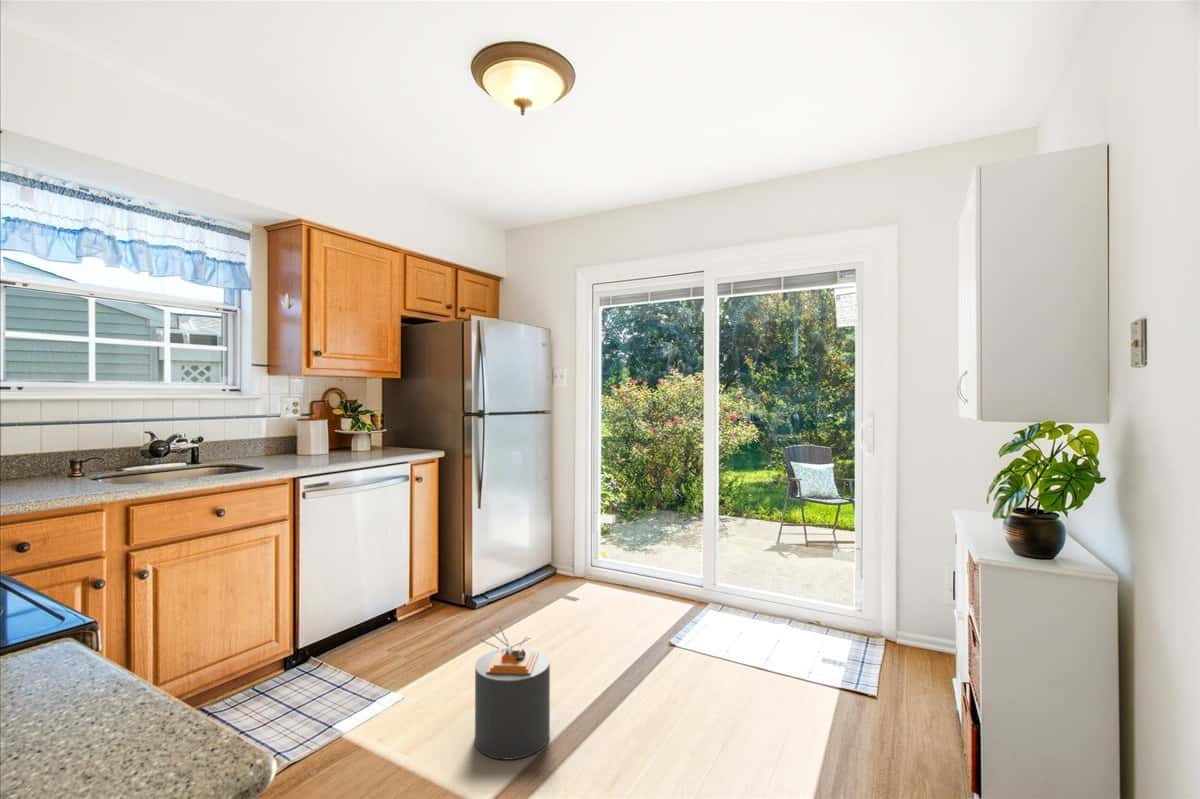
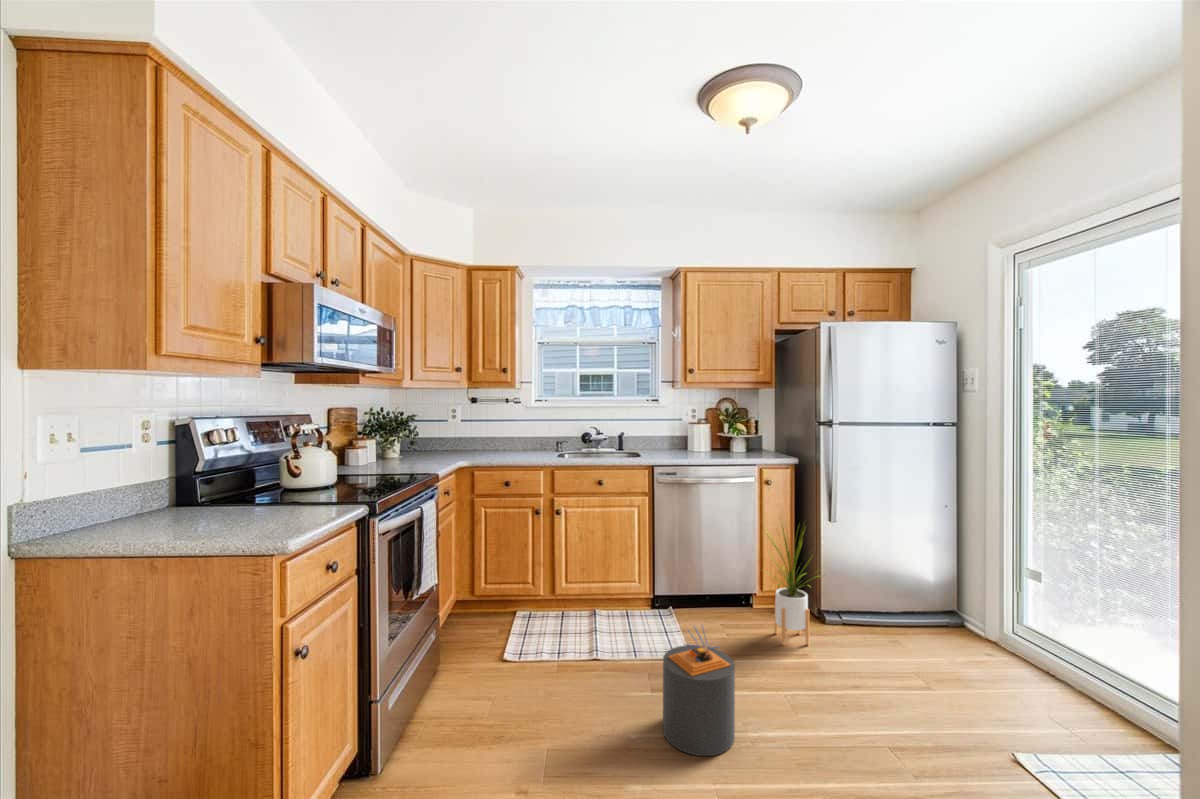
house plant: none [442,508,508,637] -> present [767,526,816,645]

